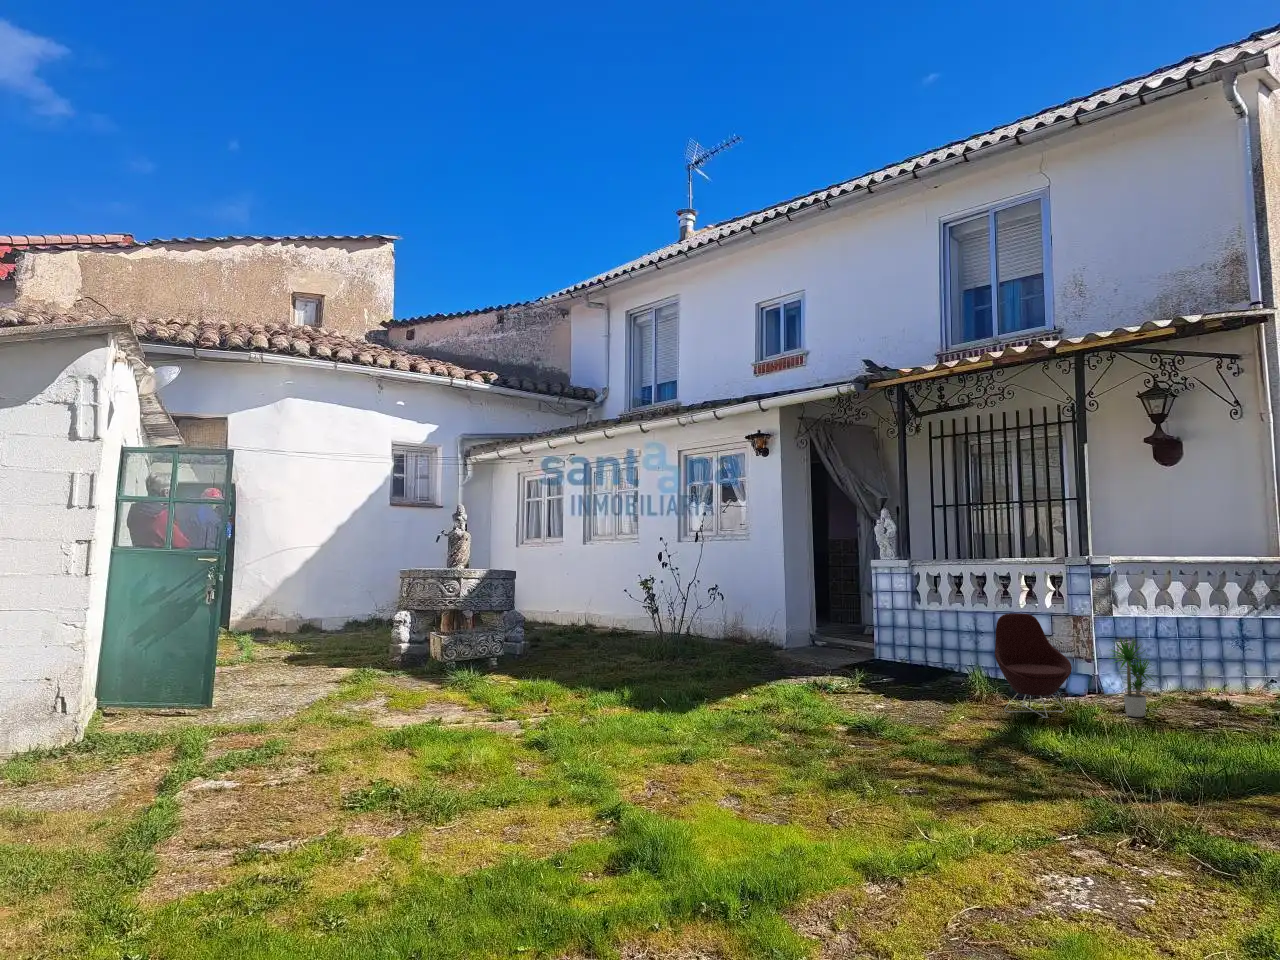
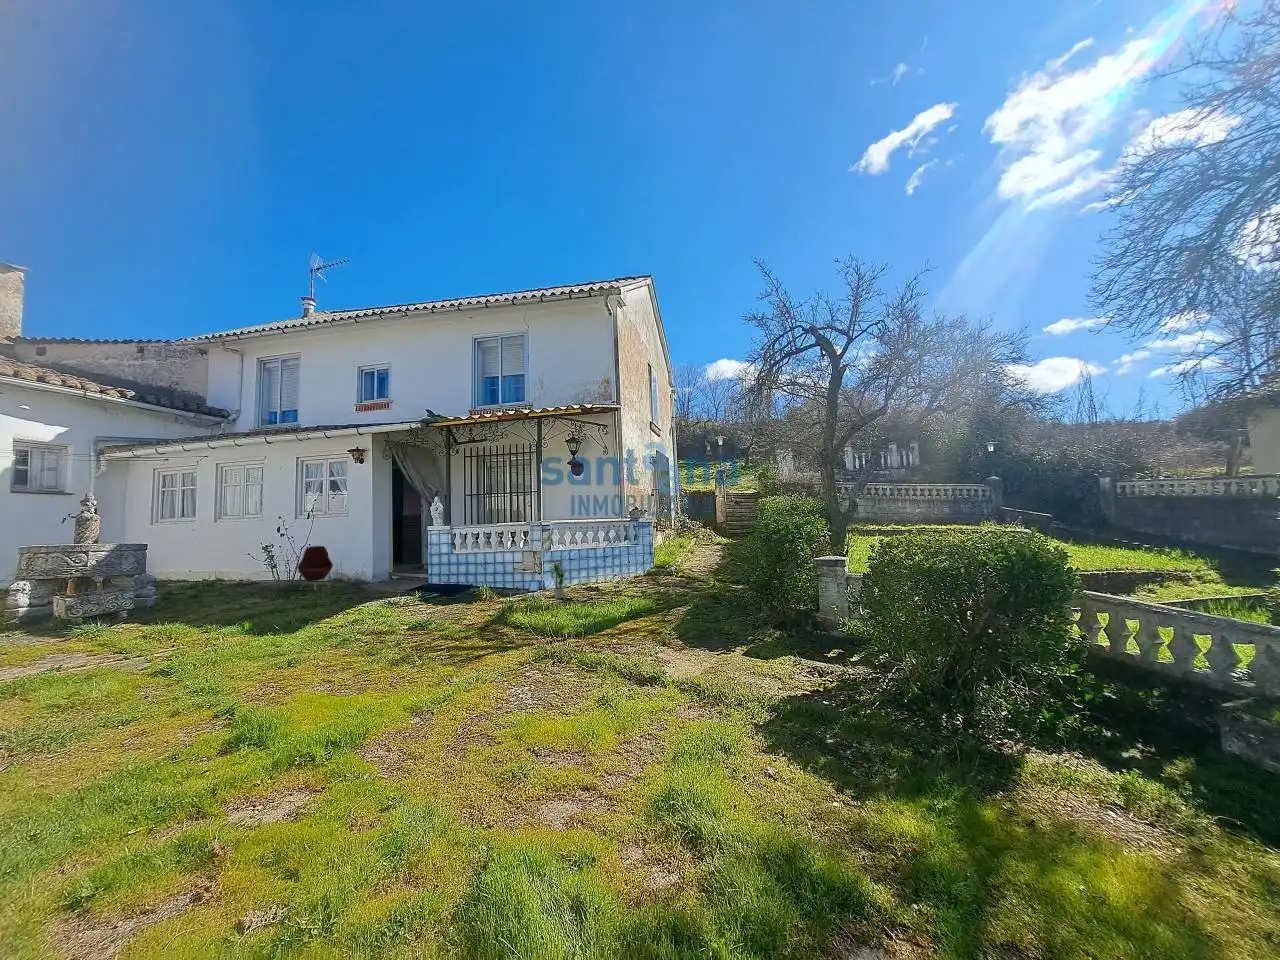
chair: present [995,614,1072,718] -> present [297,546,333,588]

